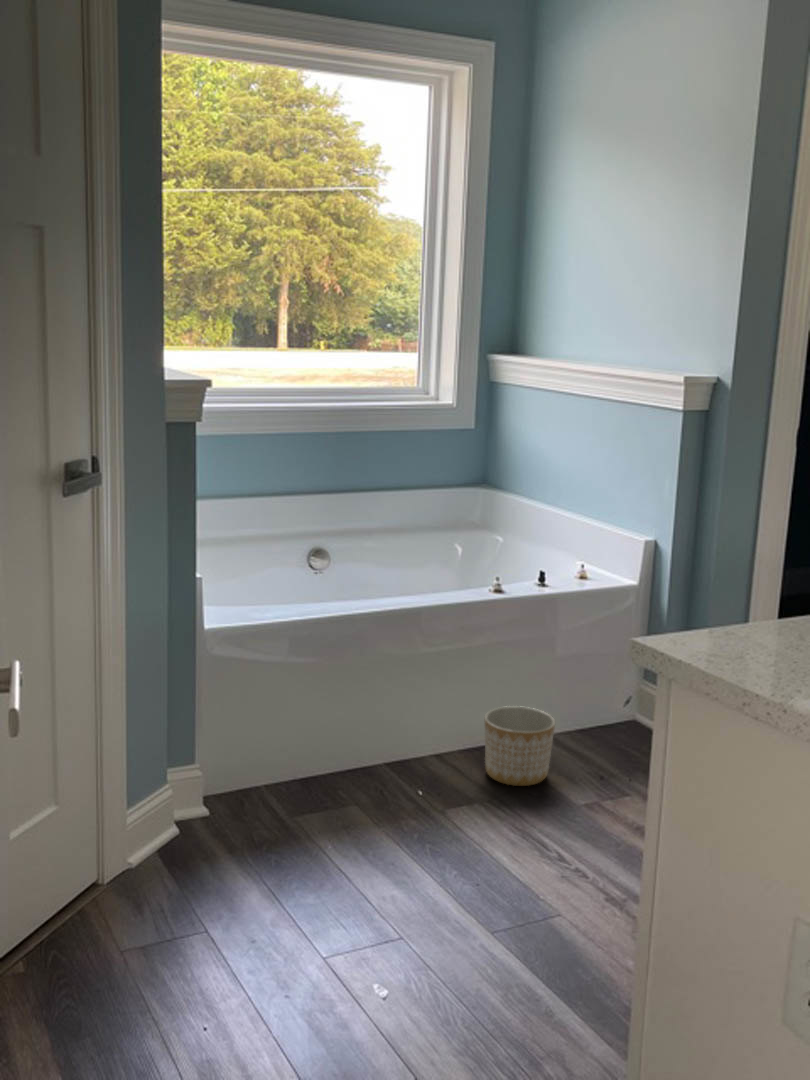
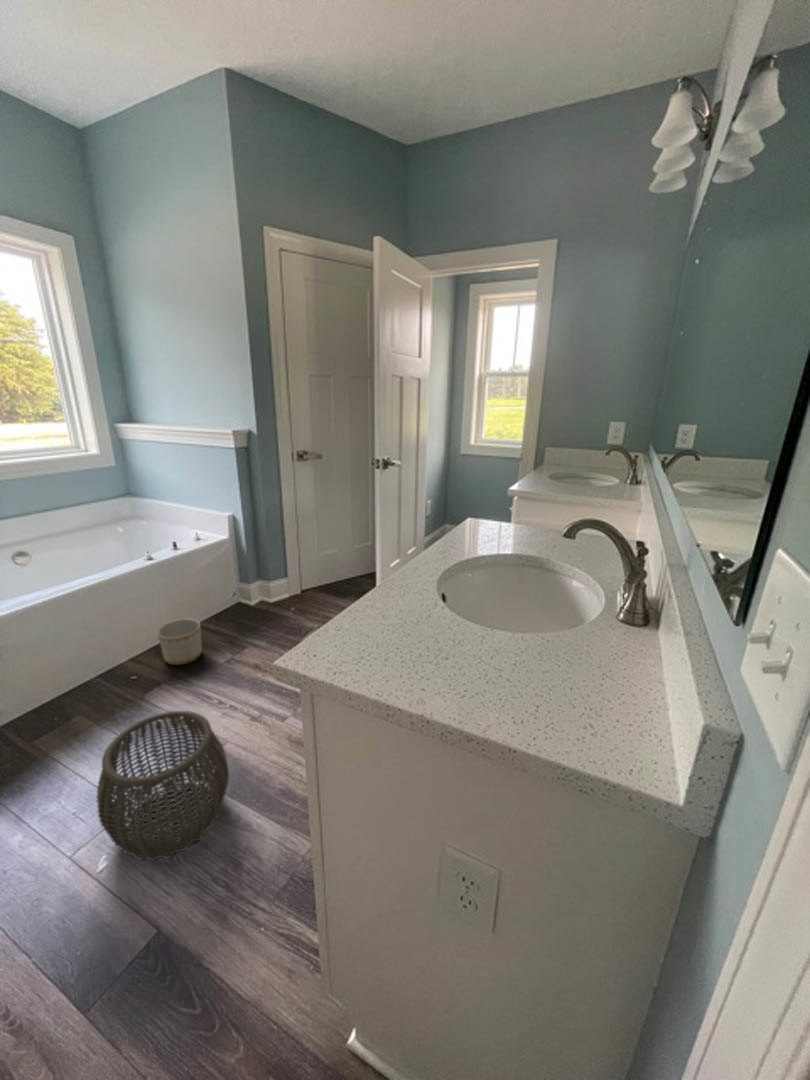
woven basket: none [372,800,556,1015] -> present [97,711,229,861]

